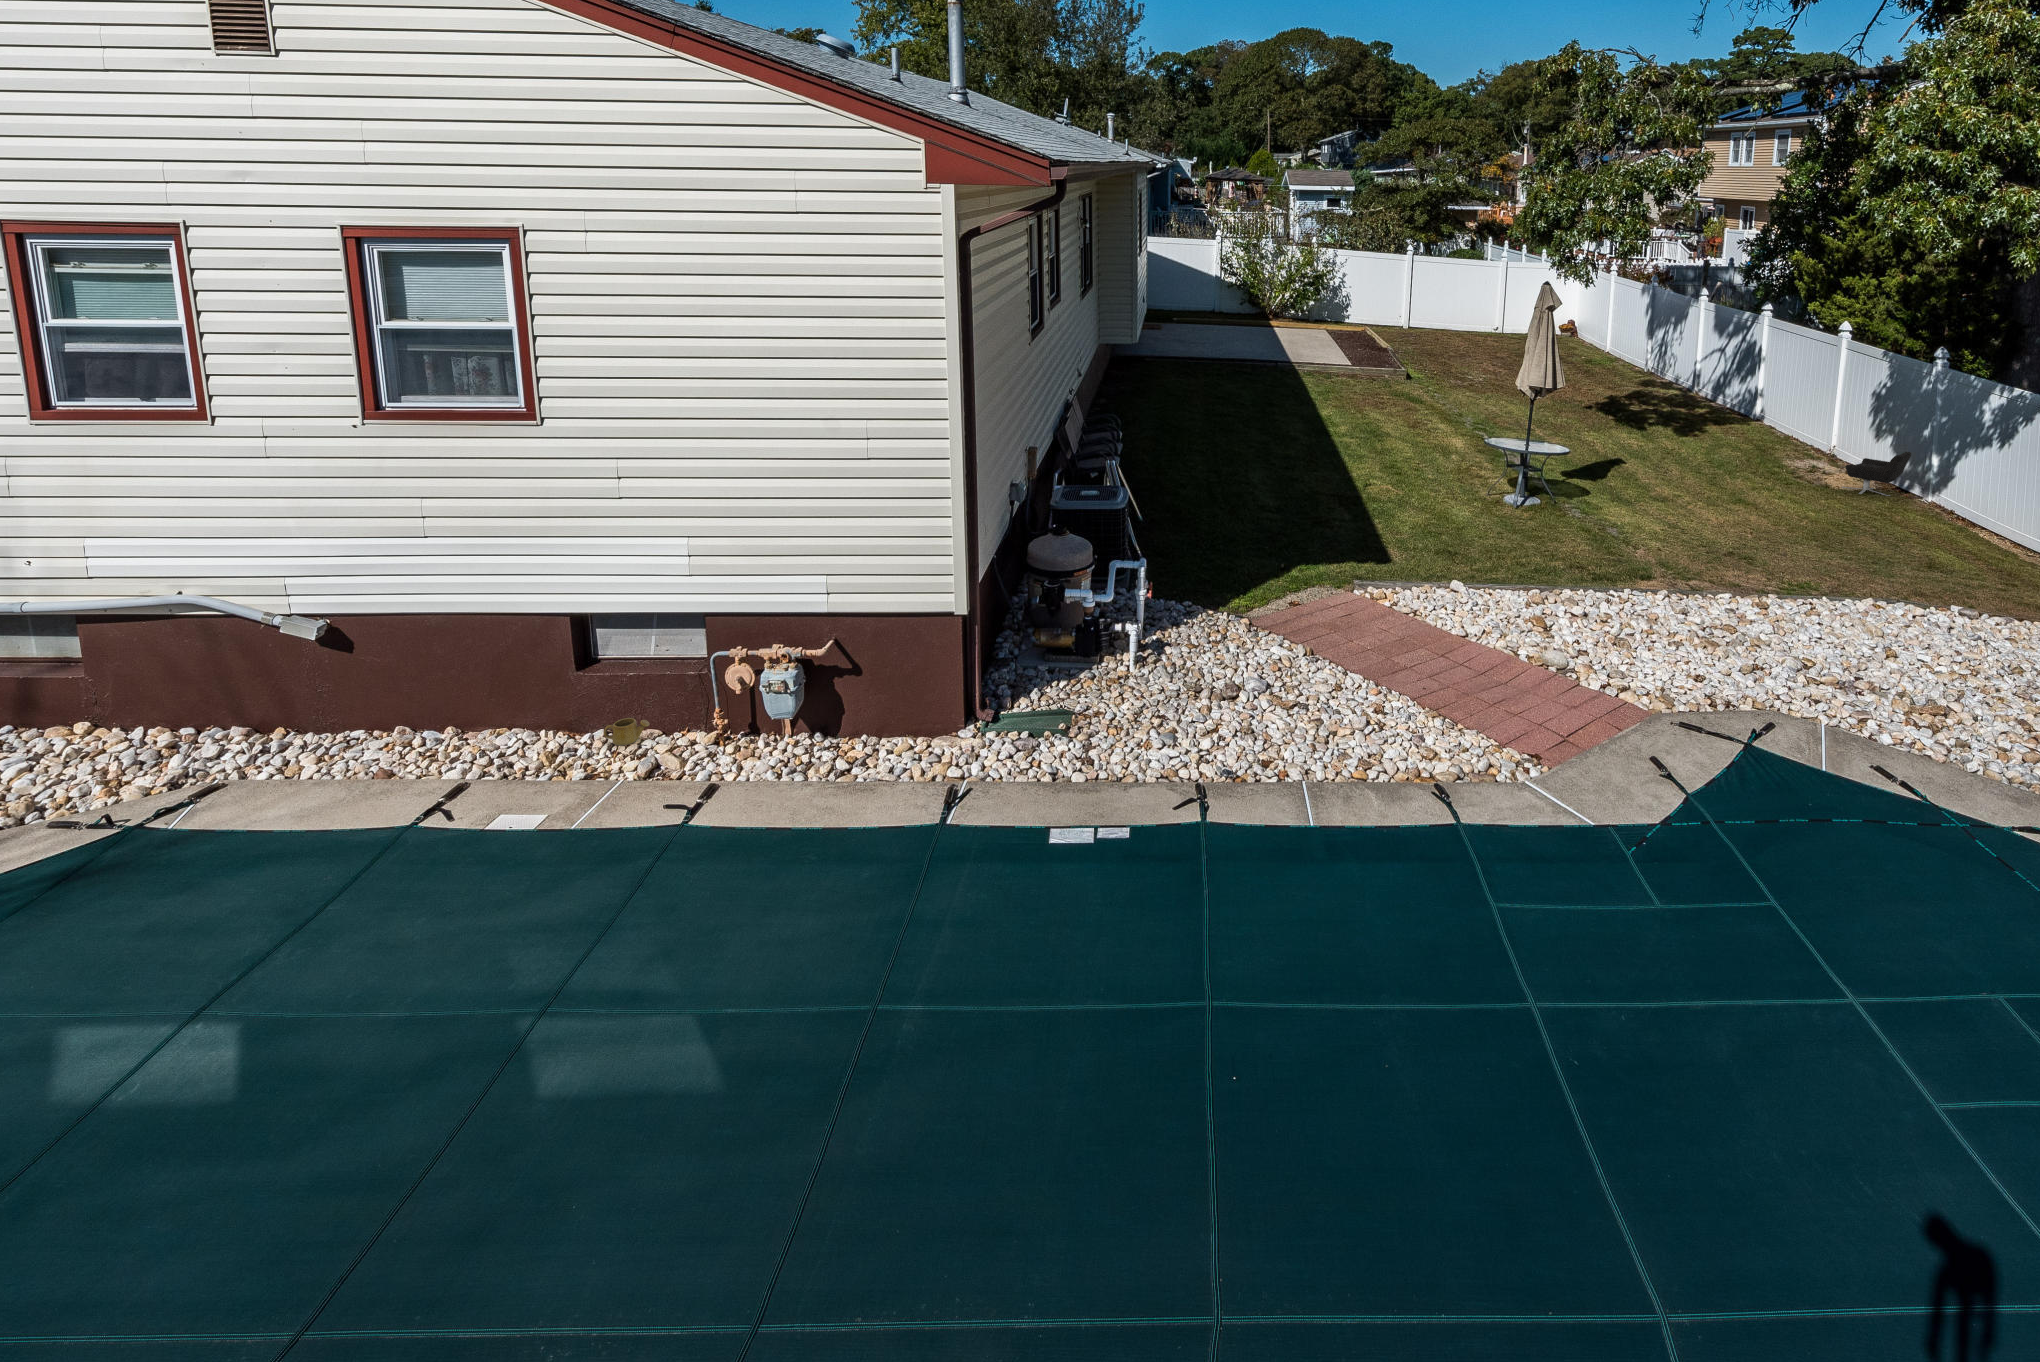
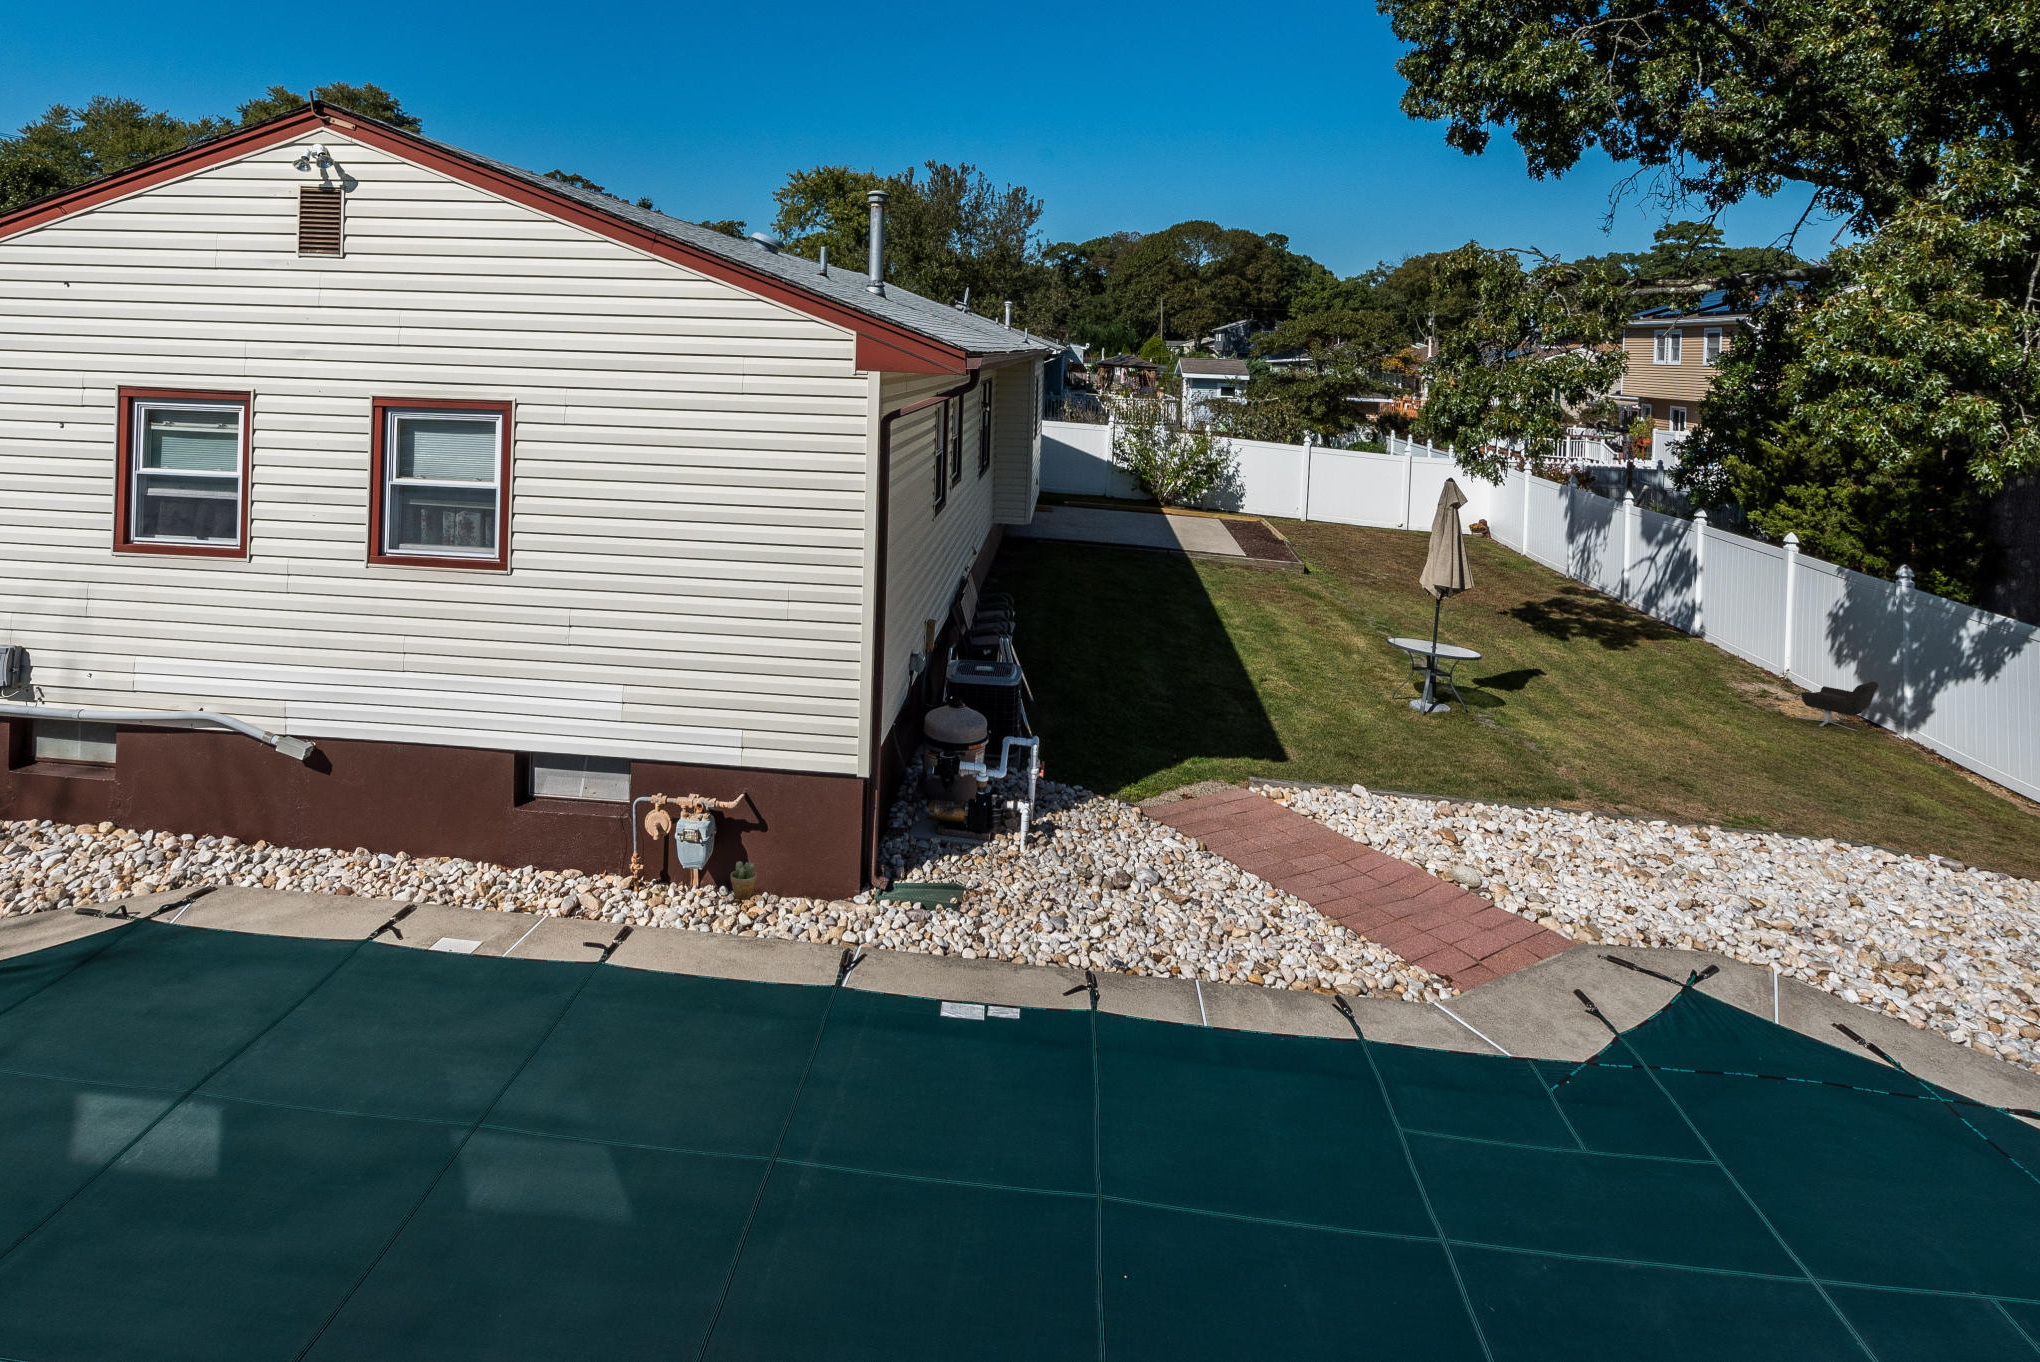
potted plant: none [822,706,850,744] -> present [730,861,757,900]
watering can: present [604,718,650,746] -> none [534,858,575,884]

